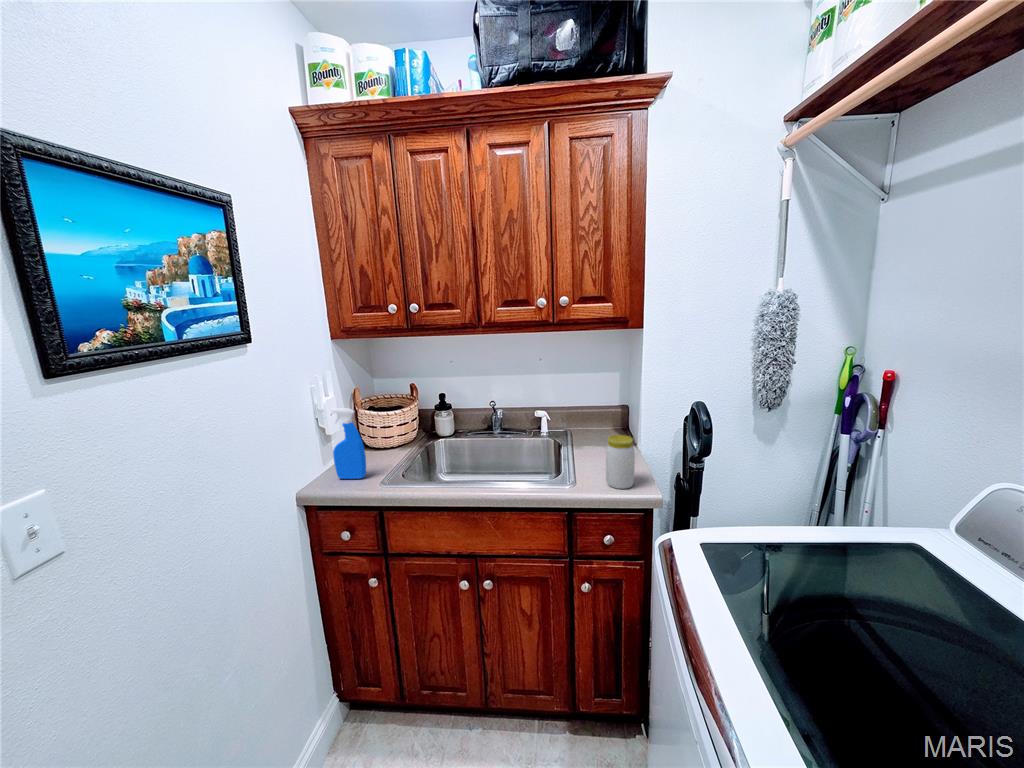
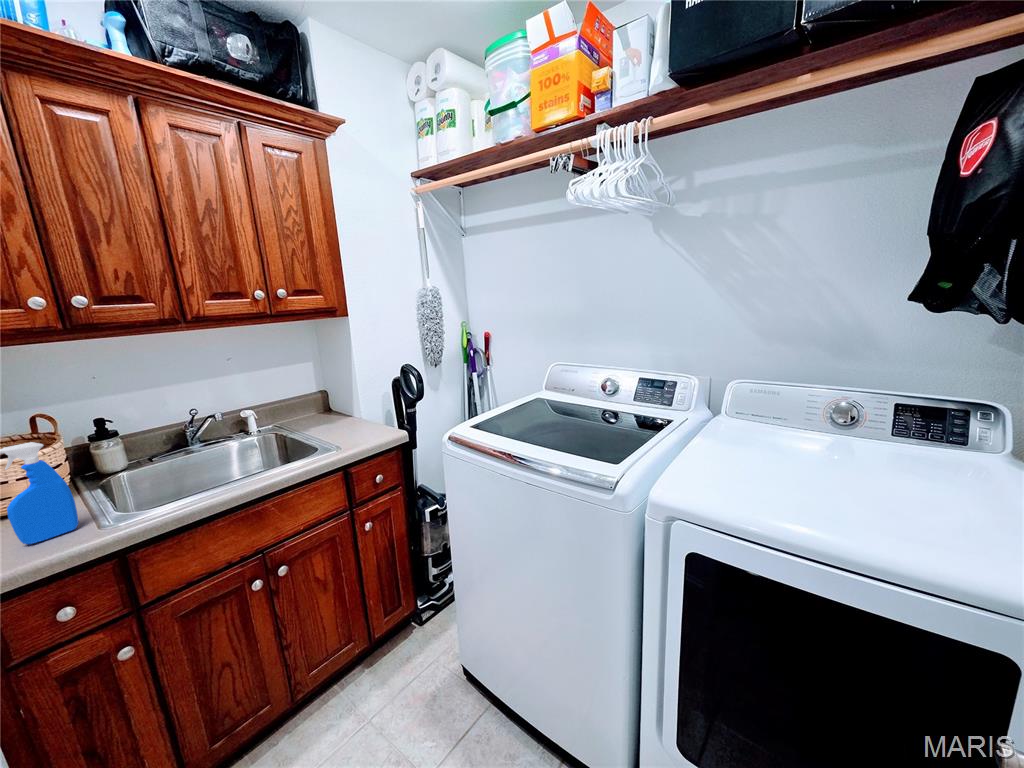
jar: present [606,435,635,489] -> none [358,397,383,438]

